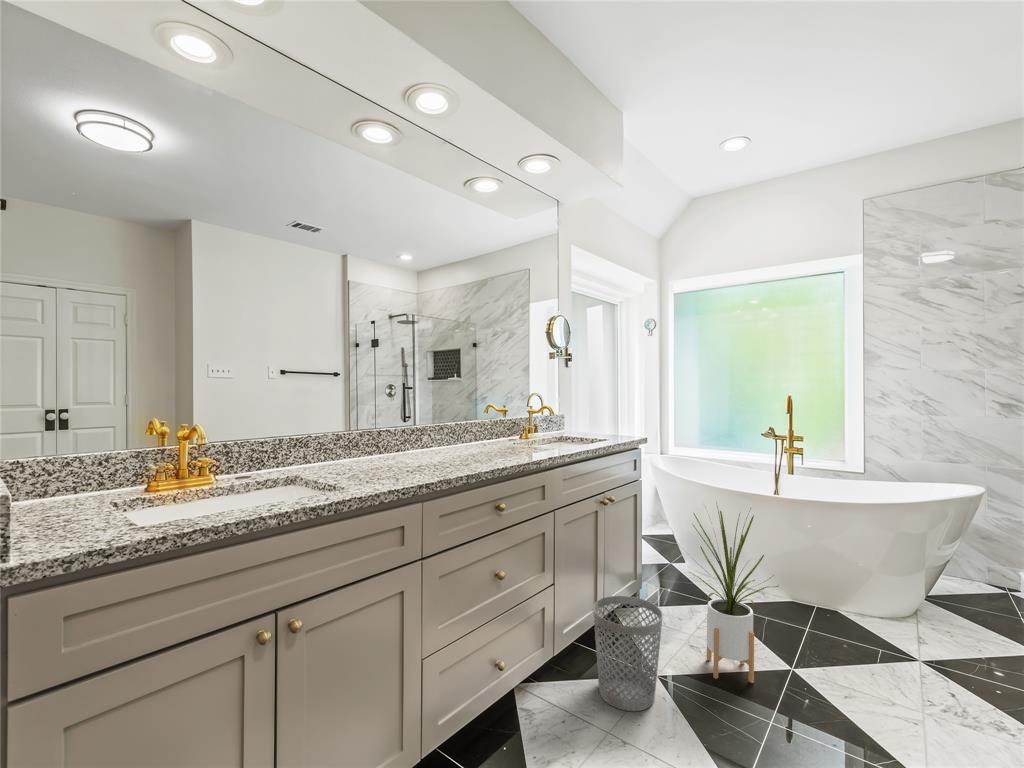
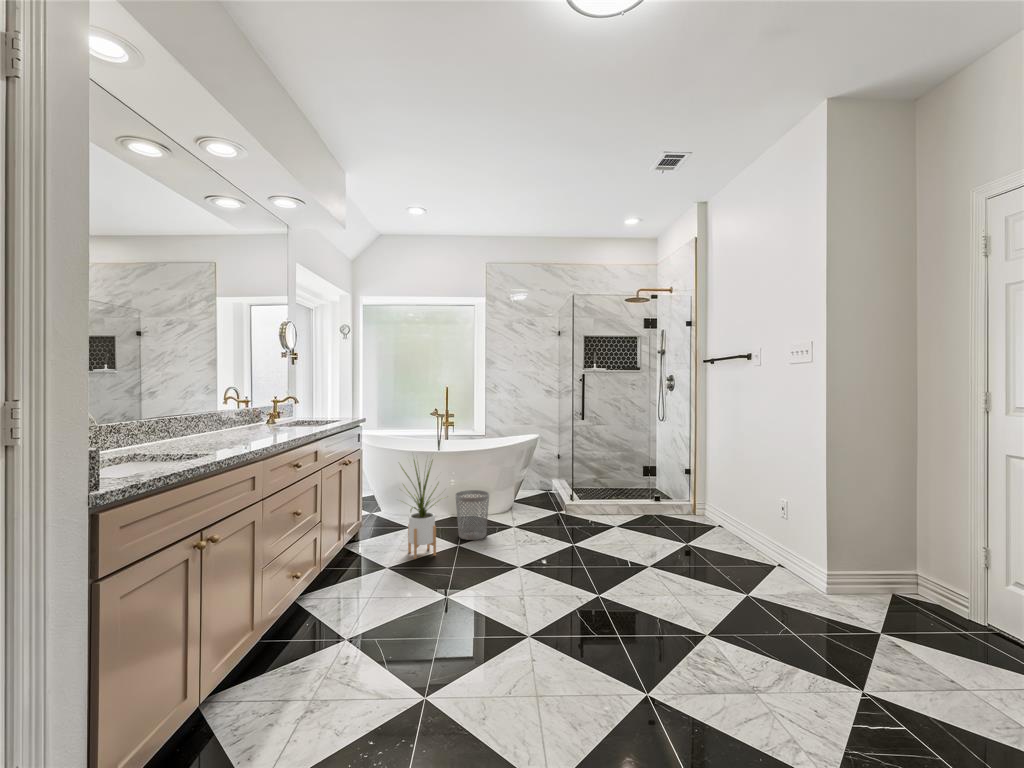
wastebasket: present [593,596,663,711] -> present [455,490,489,540]

